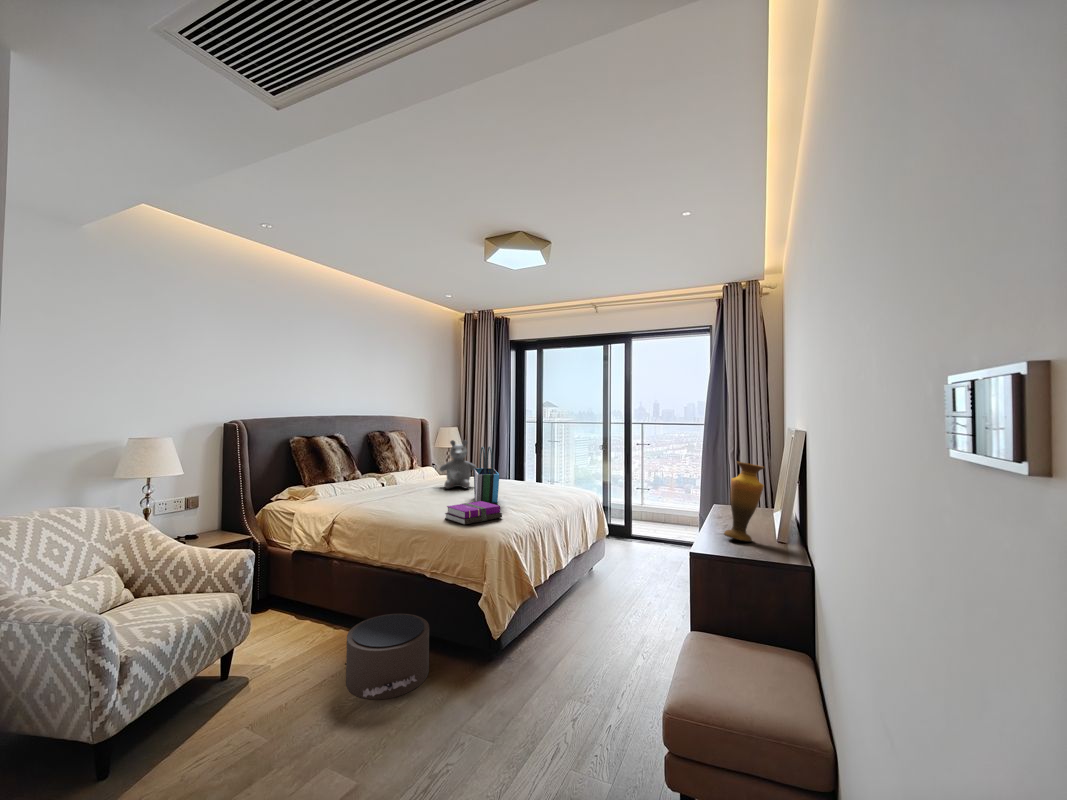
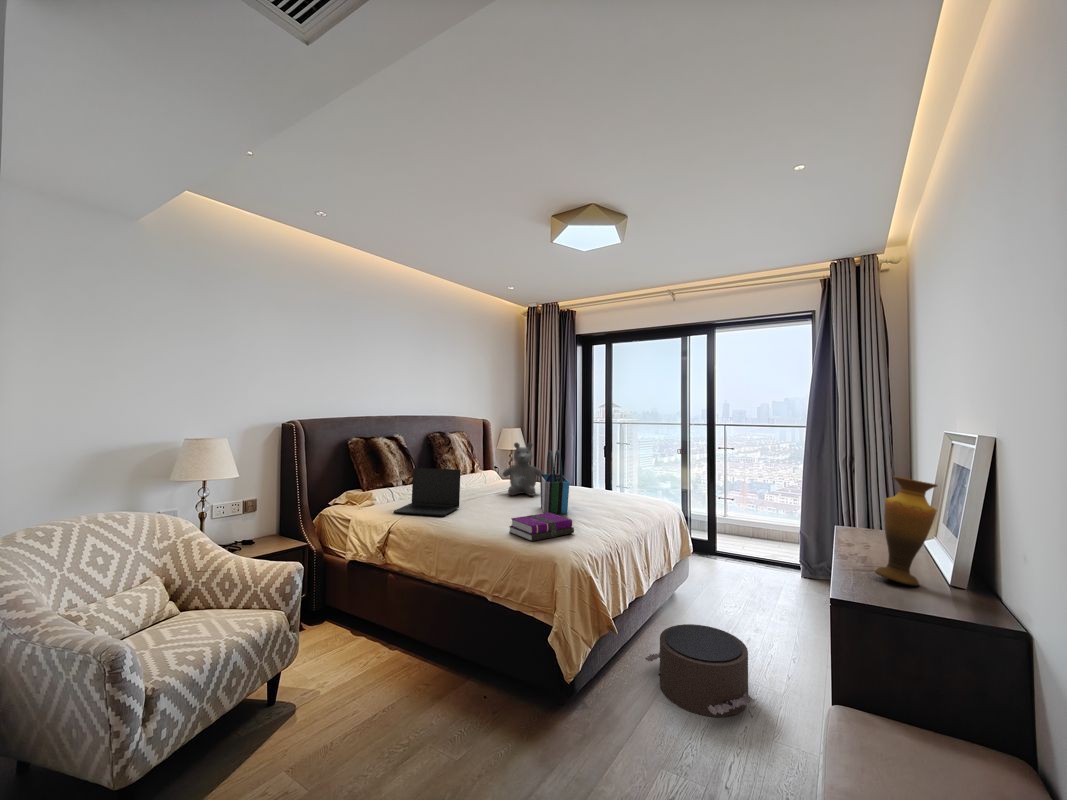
laptop: none [337,464,400,507] -> present [394,468,461,516]
pouf: present [345,614,429,699] -> present [645,624,755,717]

